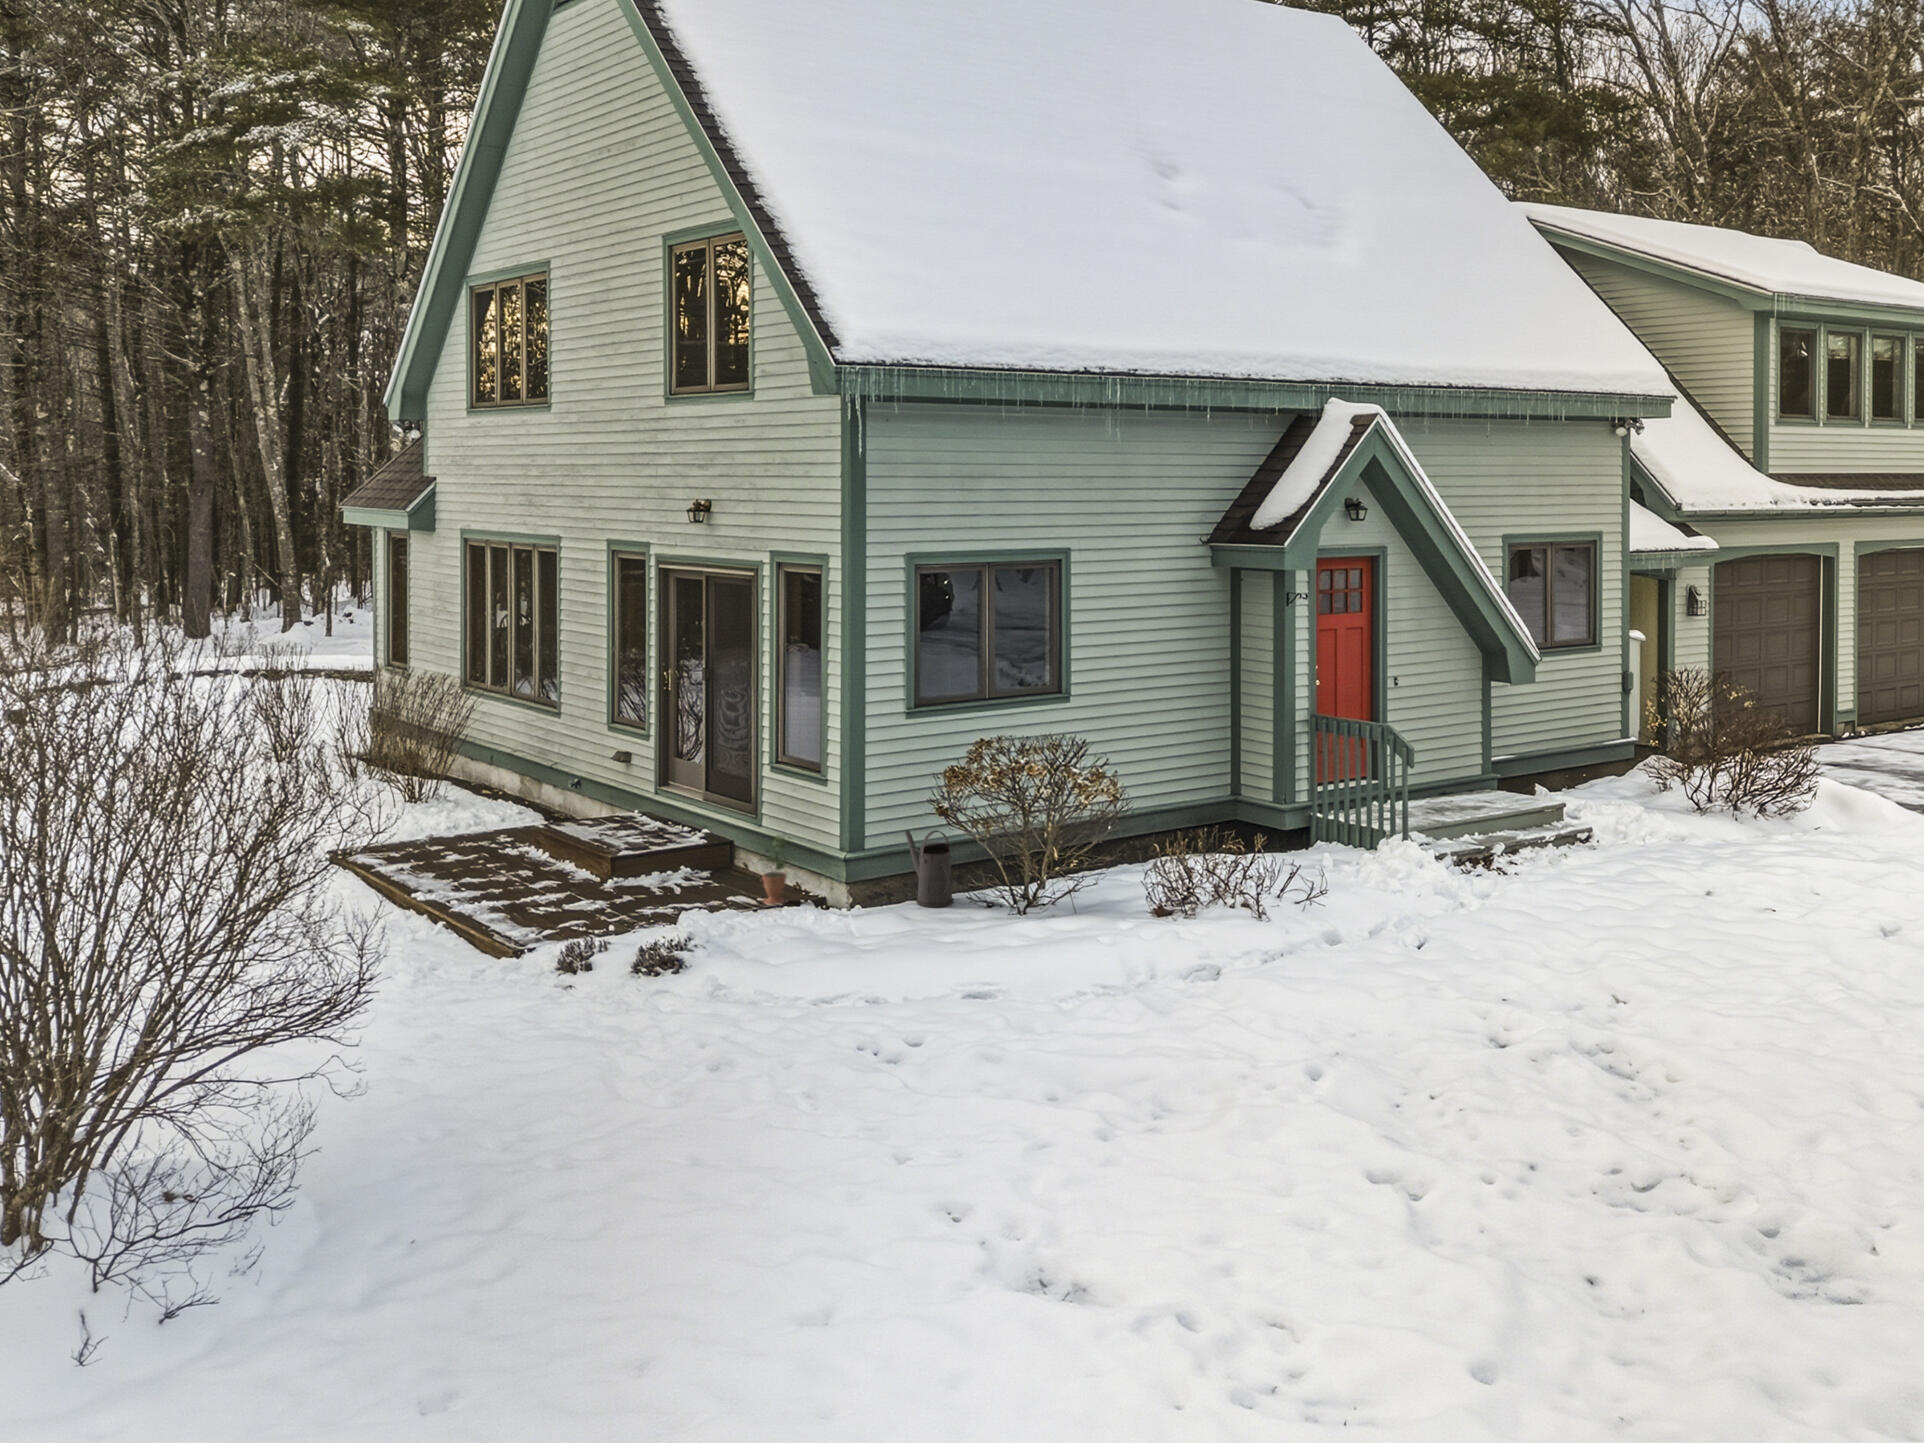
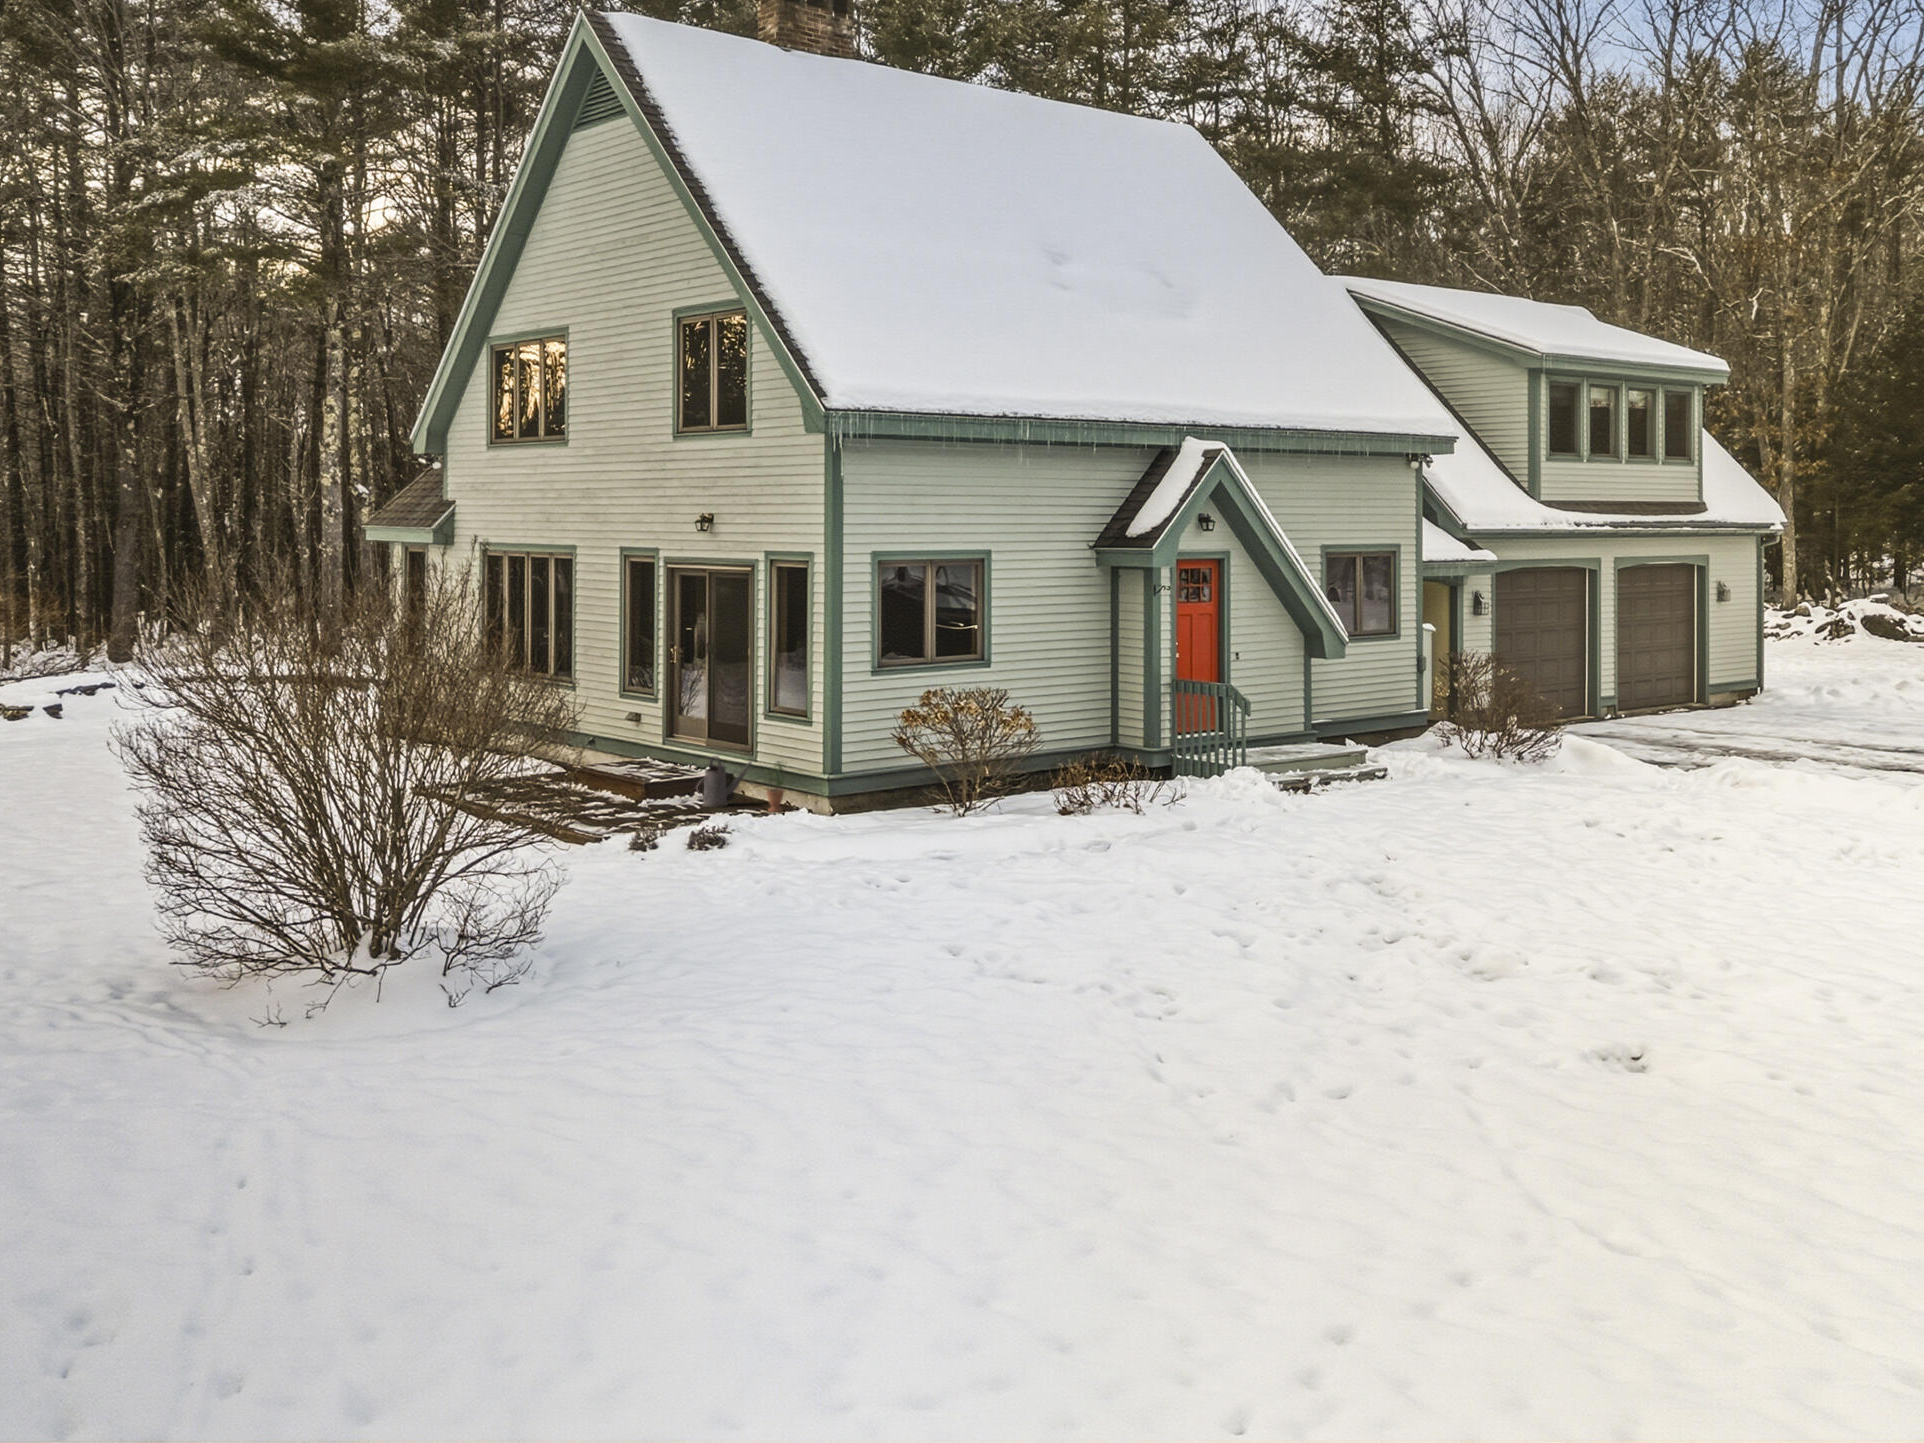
watering can: present [905,830,953,907] -> present [697,756,752,807]

